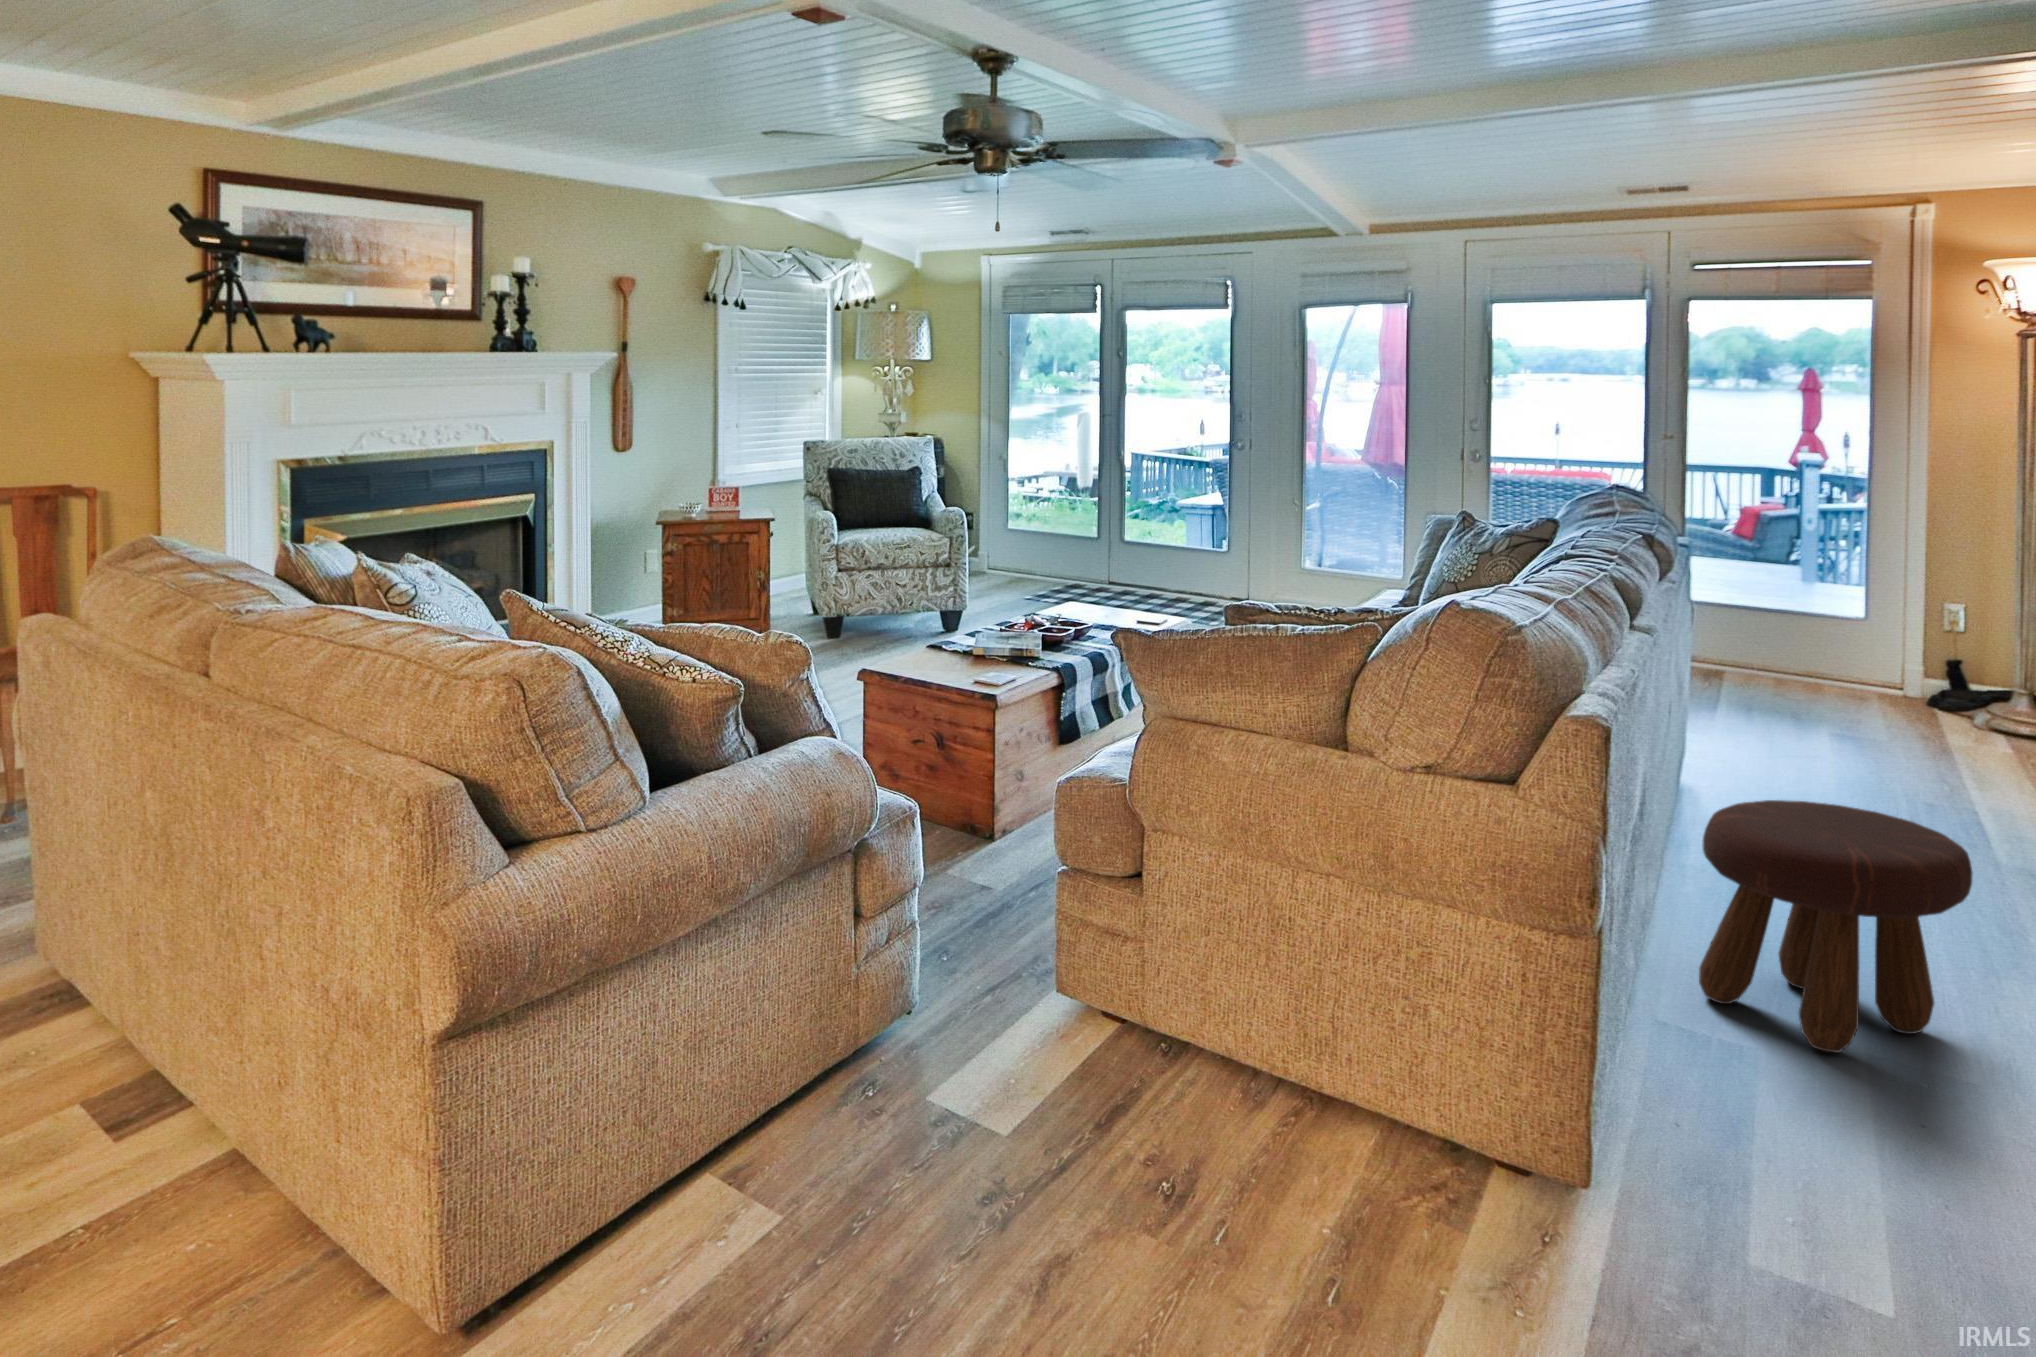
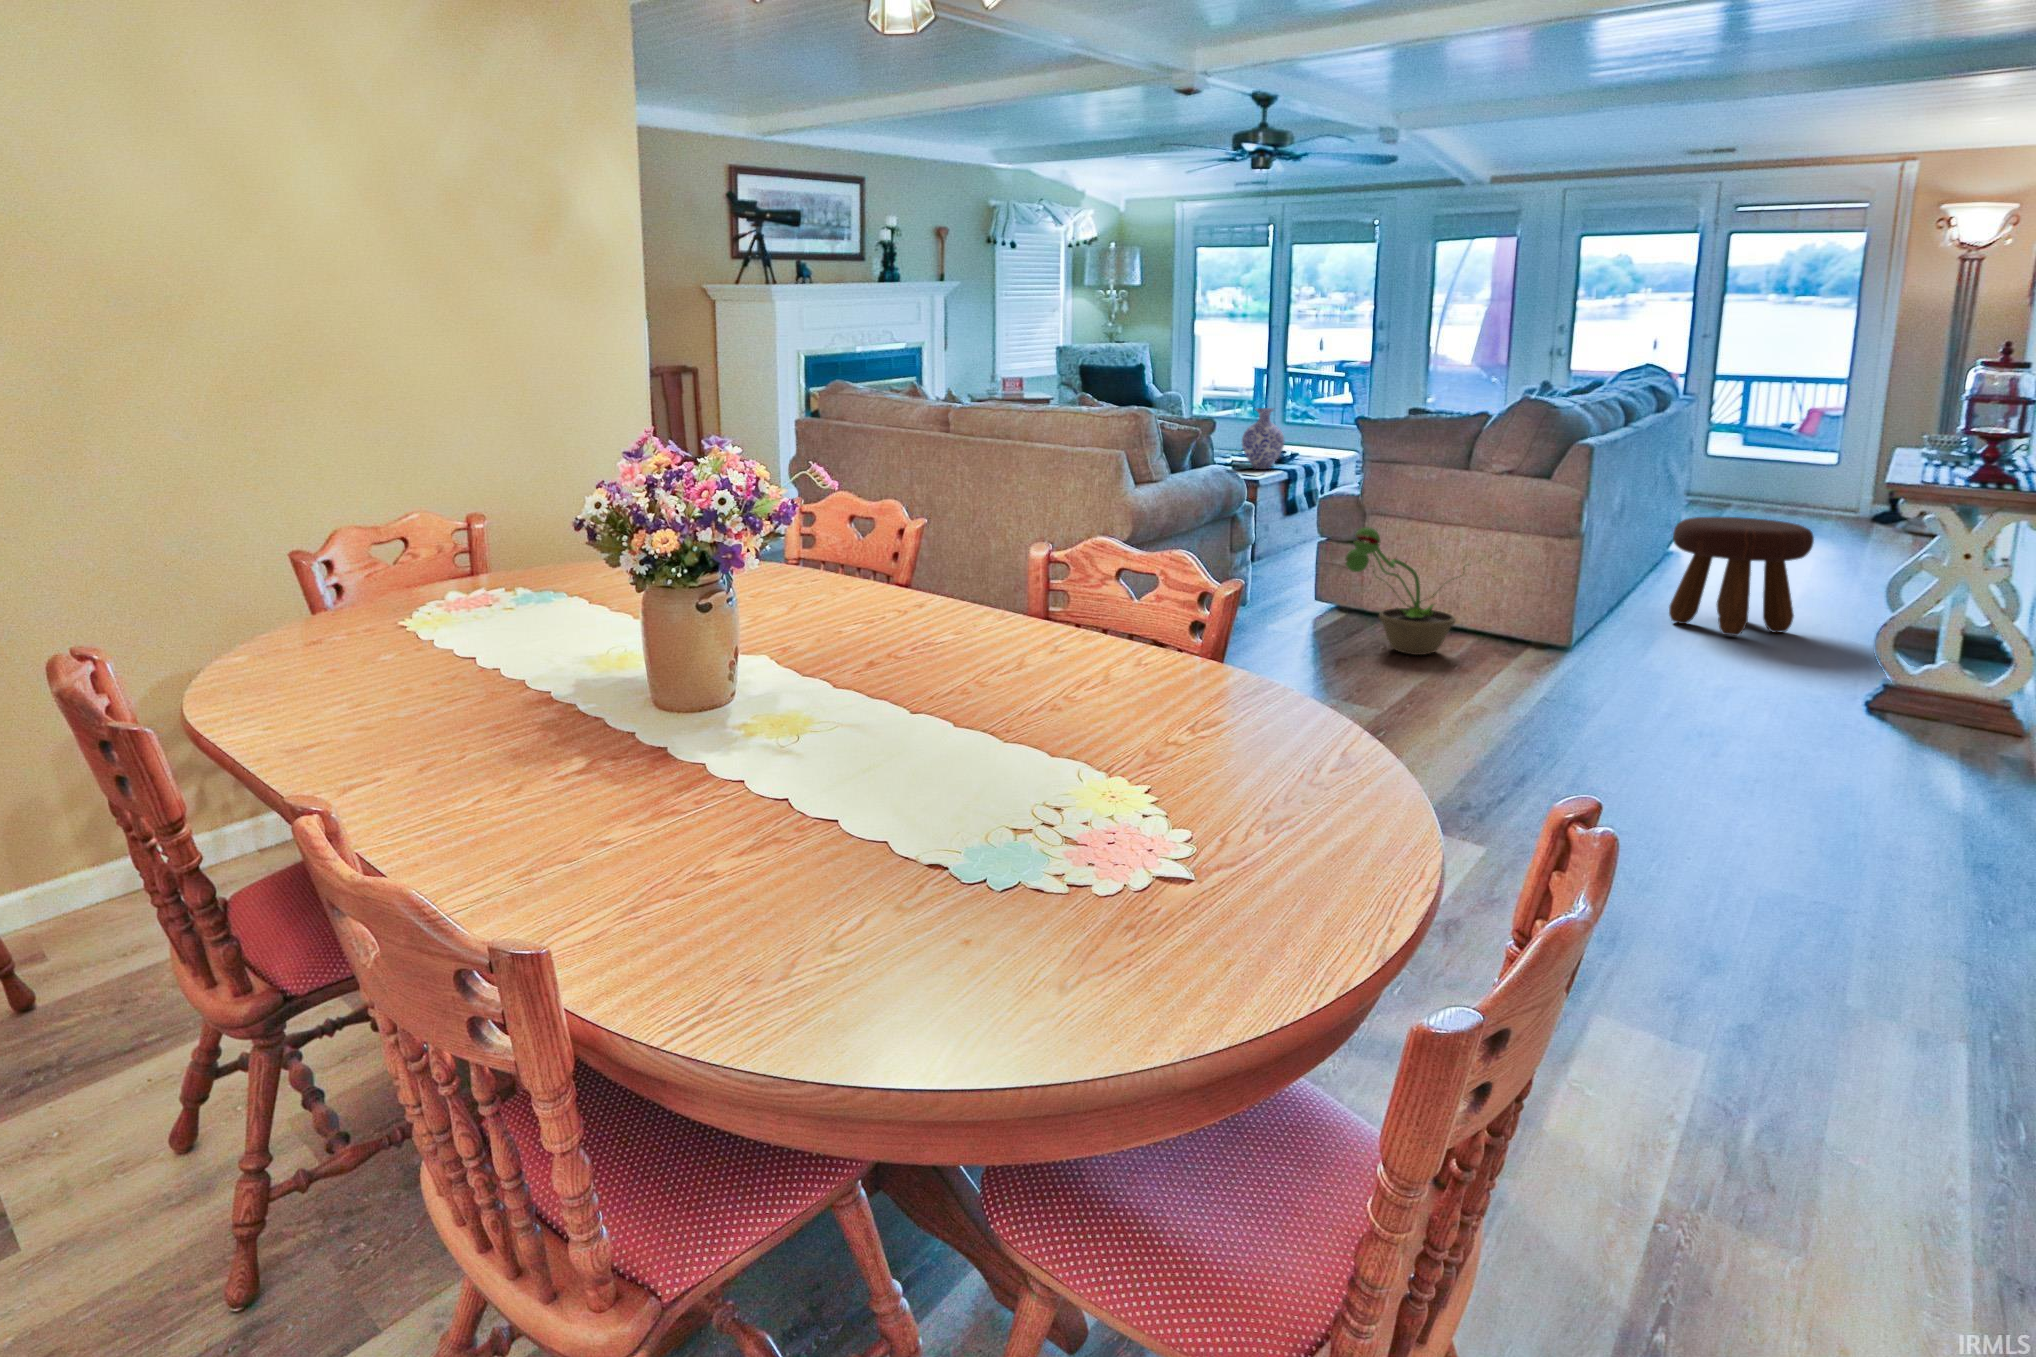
vase: none [988,563,1055,661] -> present [1242,408,1284,469]
decorative plant: none [1053,899,1323,1149] -> present [1345,527,1464,655]

